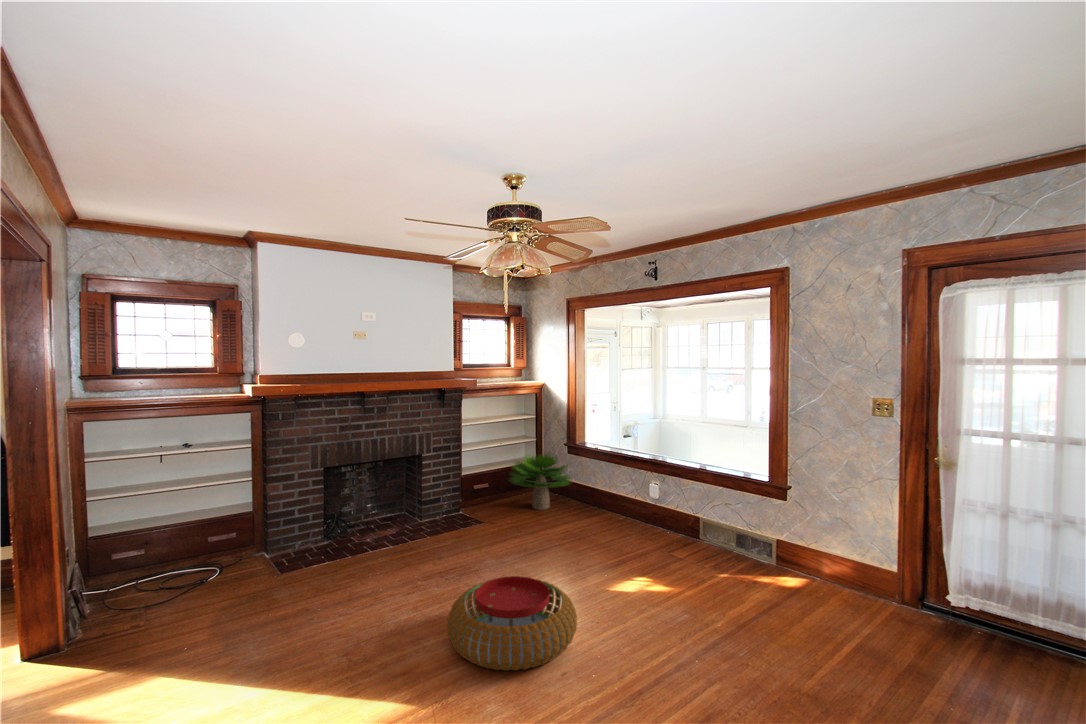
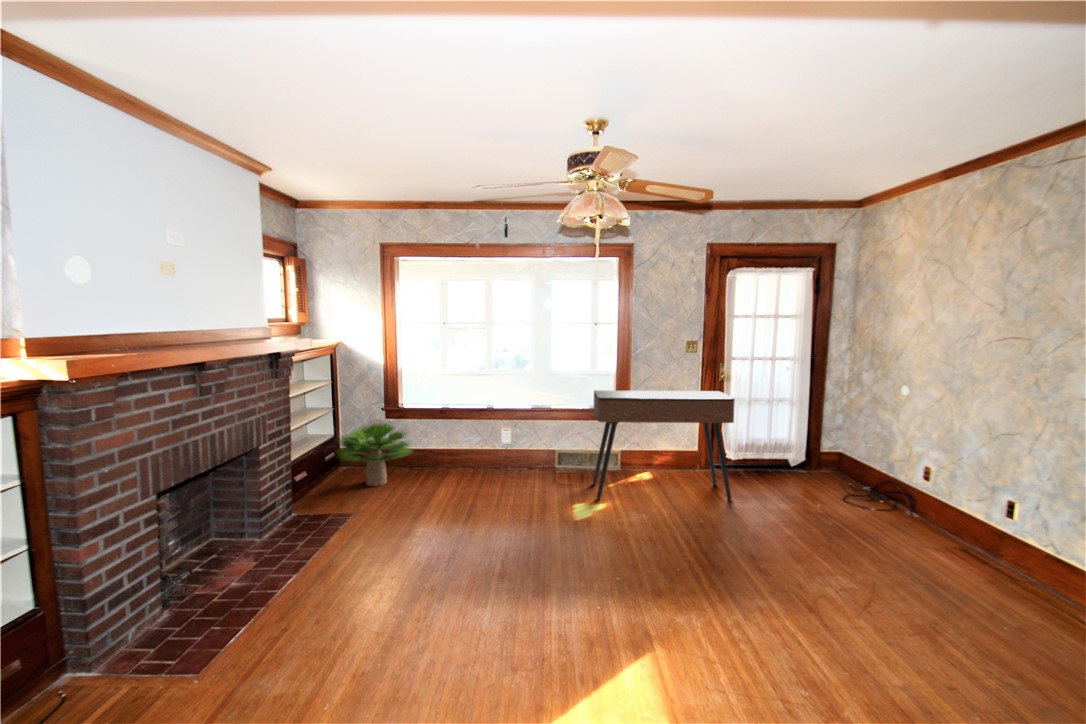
console table: none [674,452,880,654] -> present [593,390,735,499]
pouf: present [447,576,577,671] -> none [537,520,661,604]

